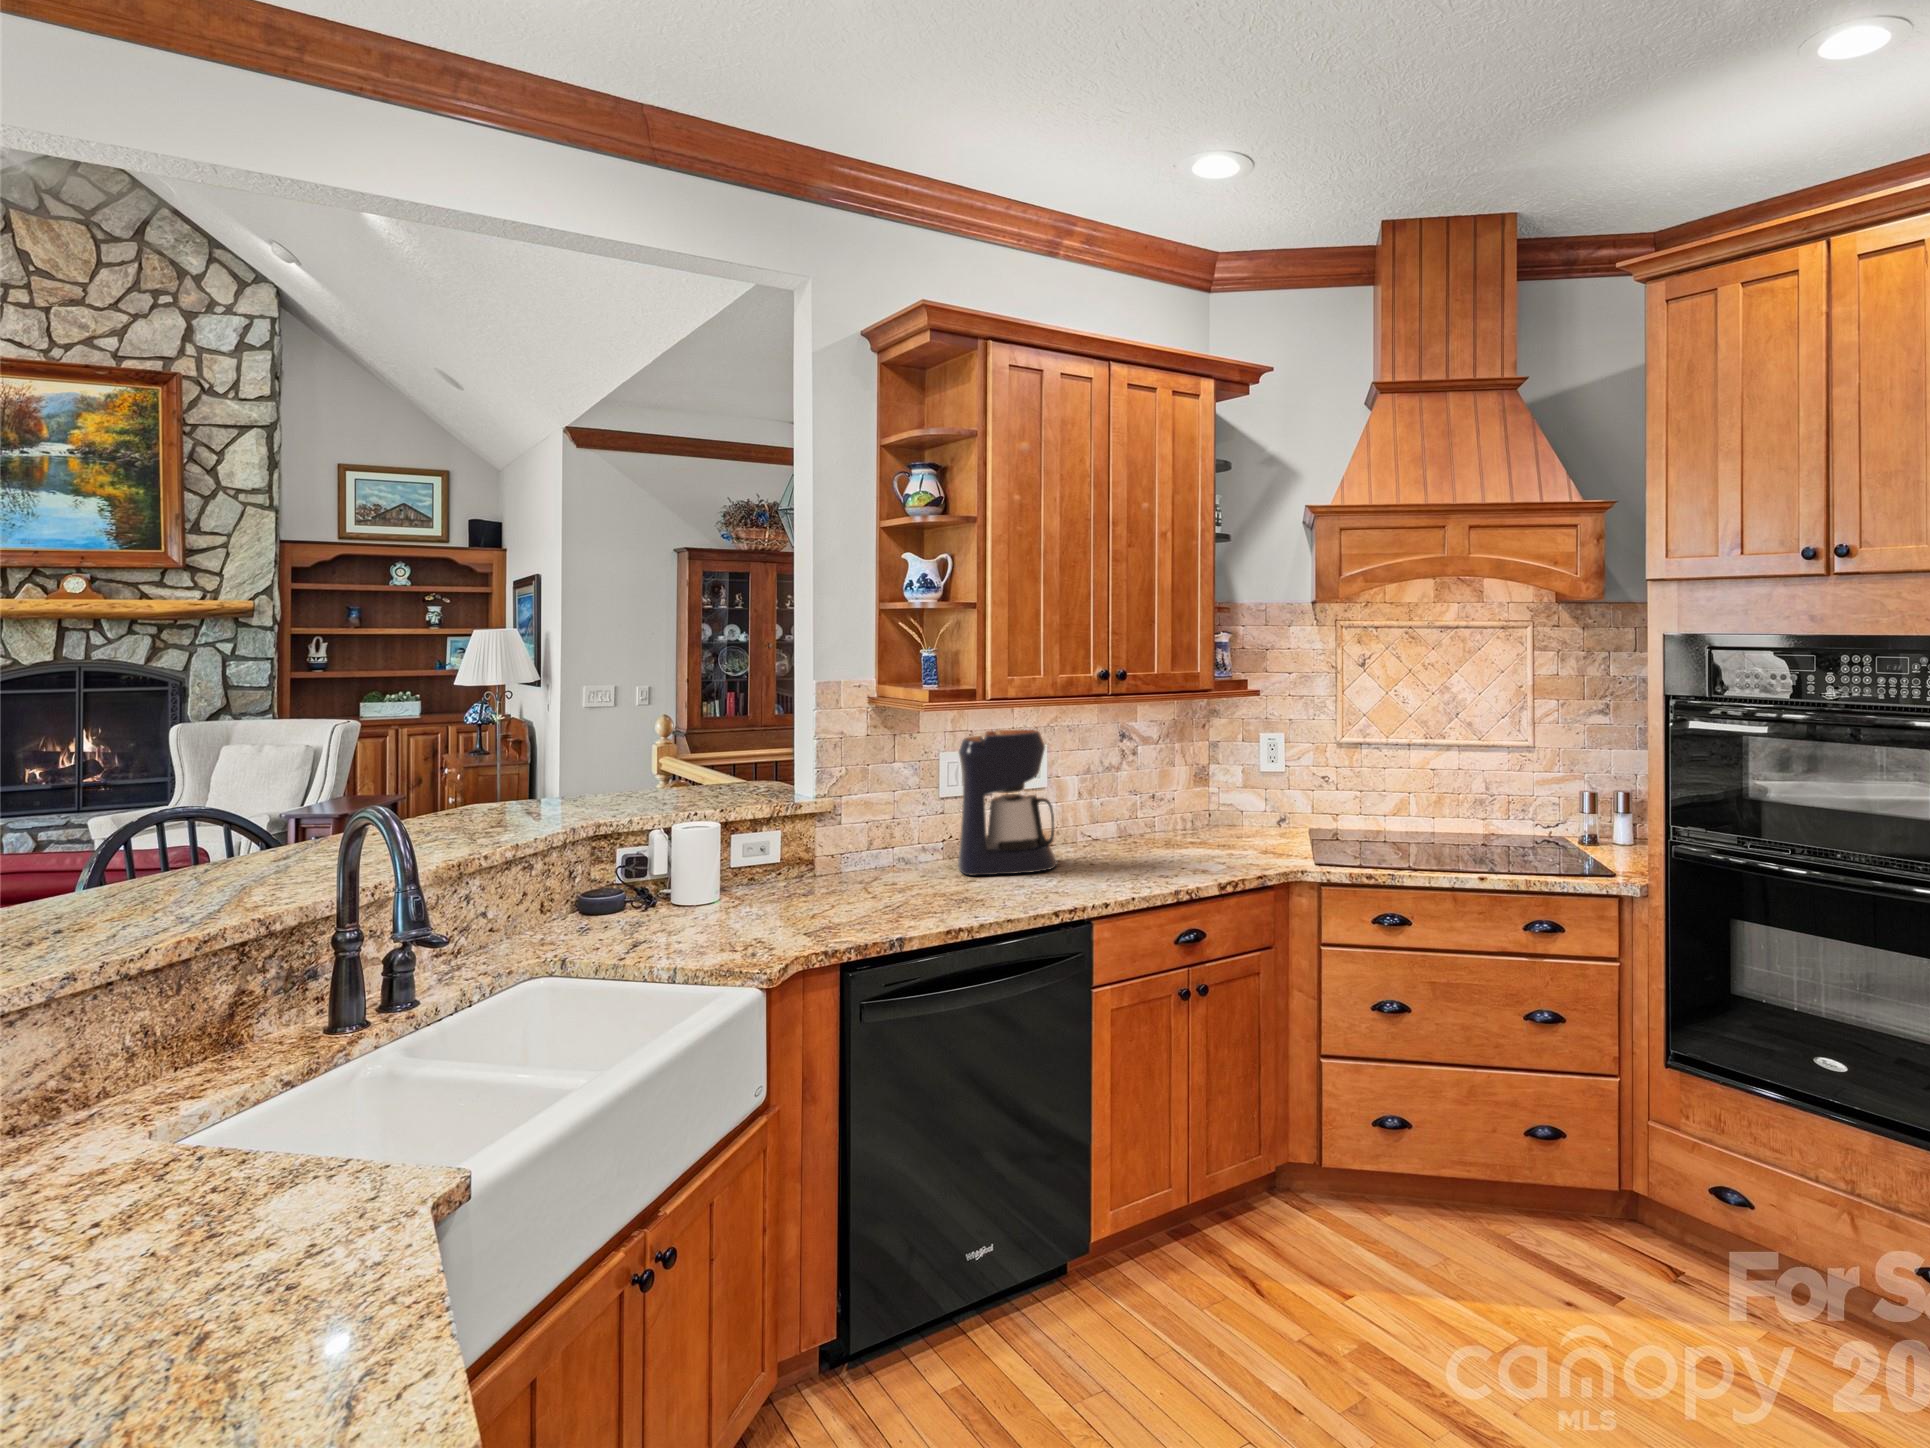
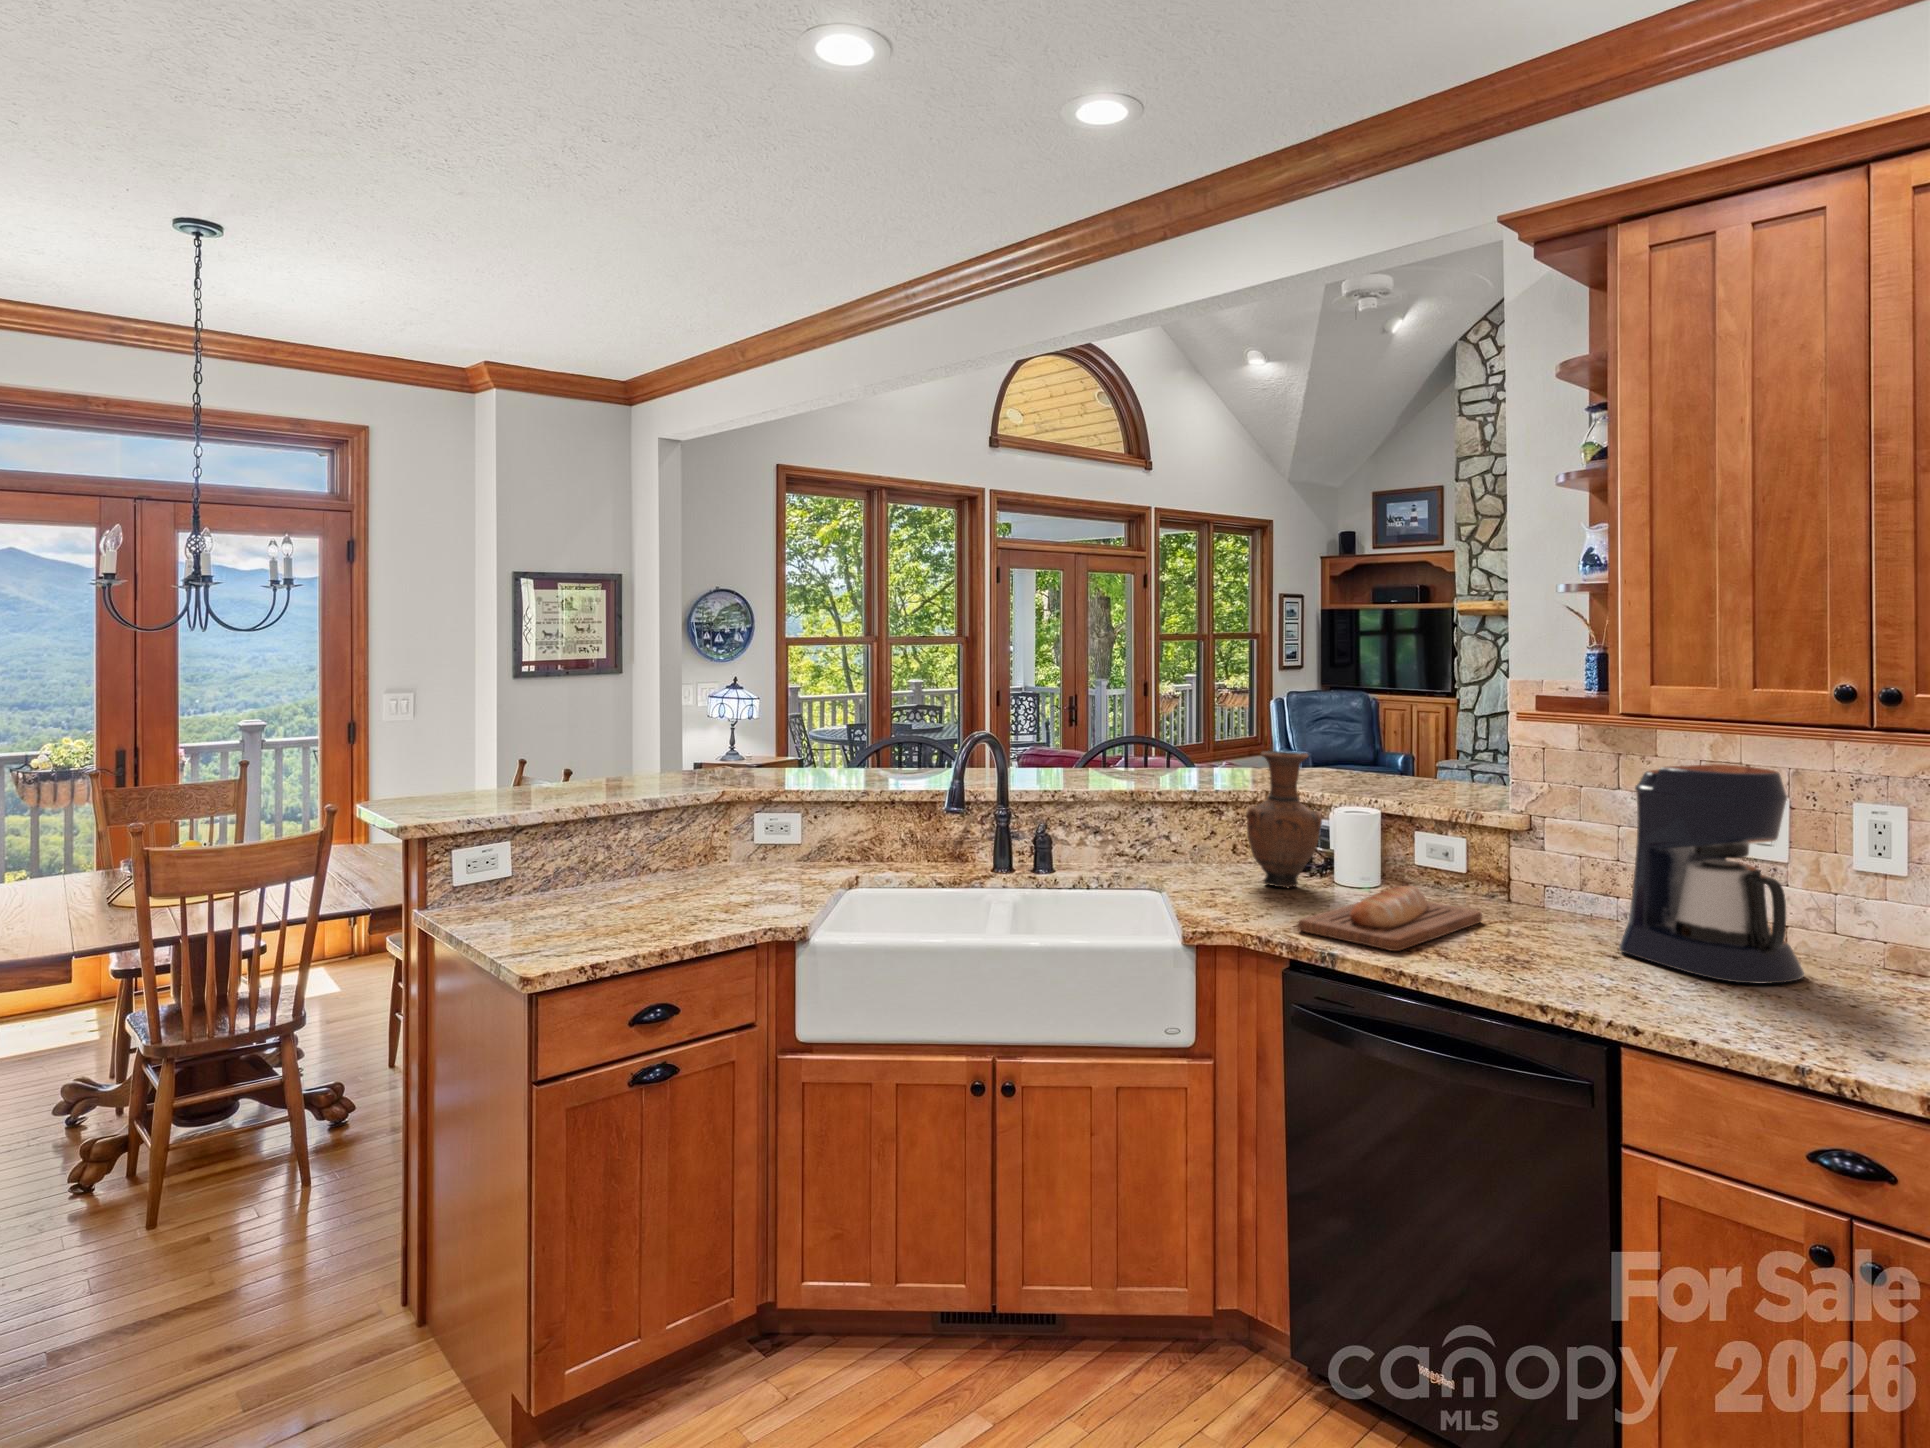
vase: none [632,775,710,922] -> present [1246,751,1322,888]
bread loaf: none [782,873,923,935] -> present [1298,886,1482,951]

